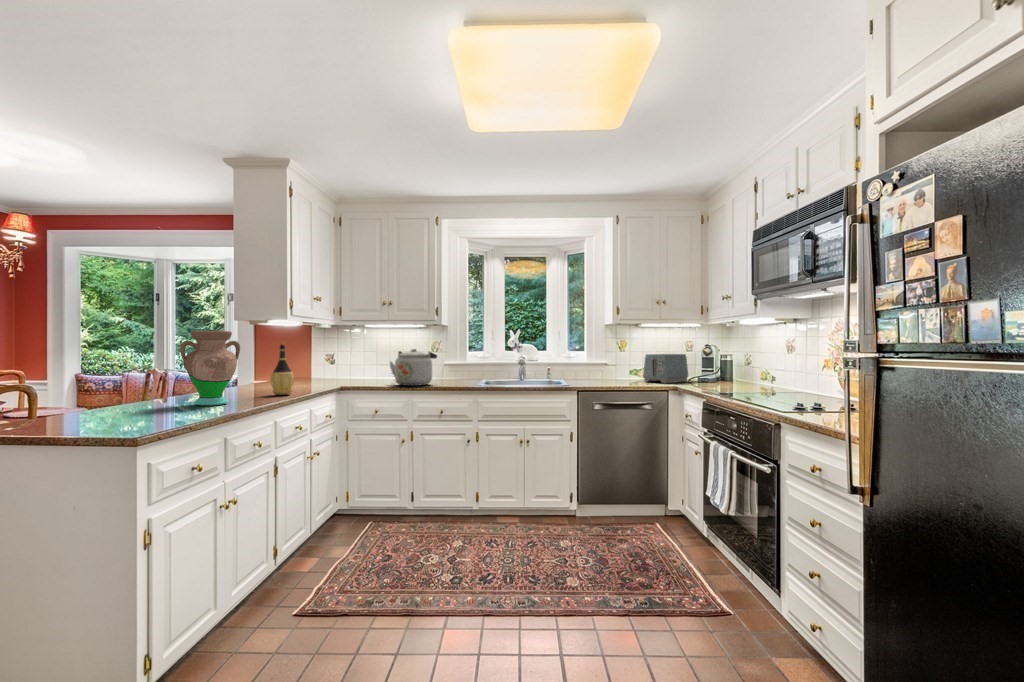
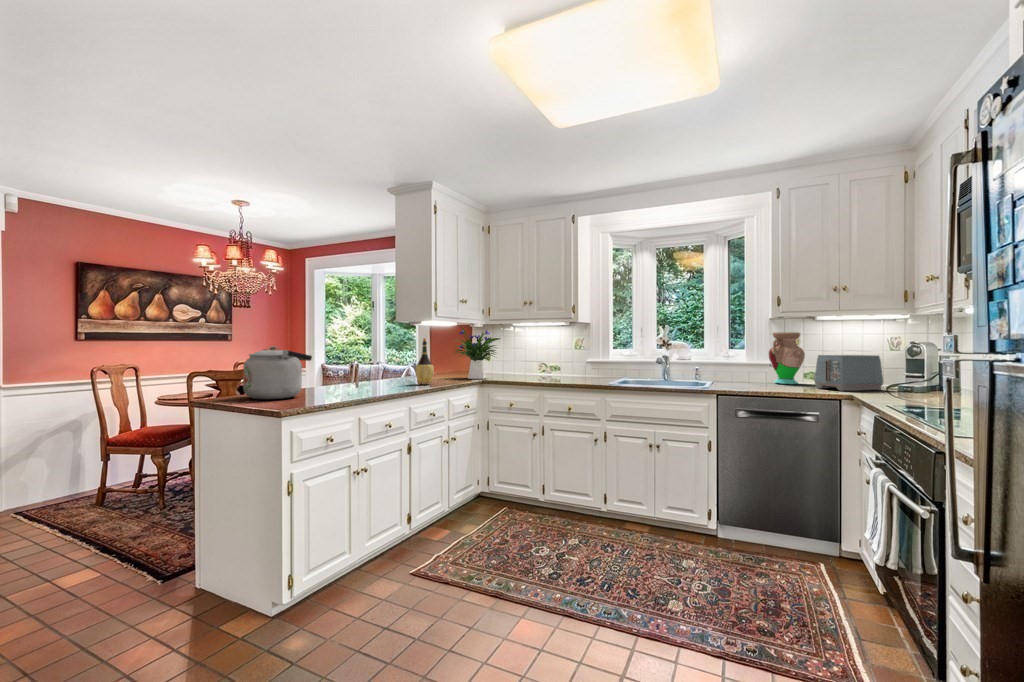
flower arrangement: none [299,327,357,386] -> present [456,327,500,379]
vase: present [180,331,240,406] -> present [769,332,805,384]
kettle: present [390,349,437,386] -> present [243,346,312,399]

